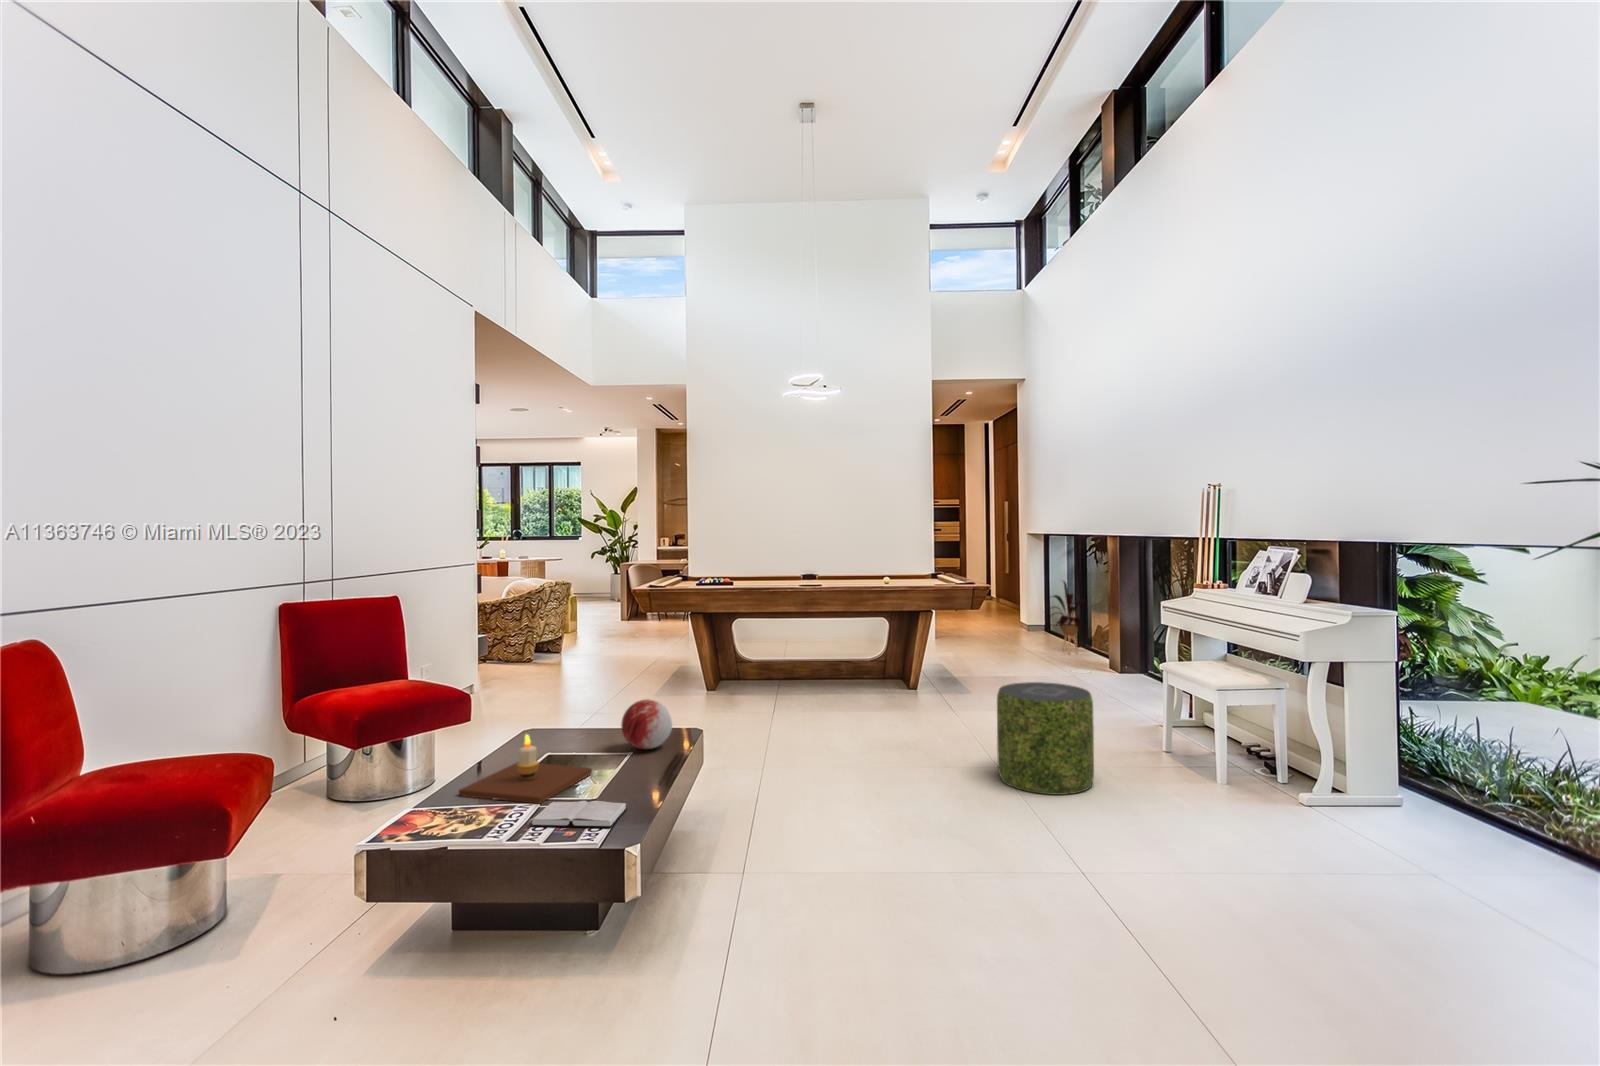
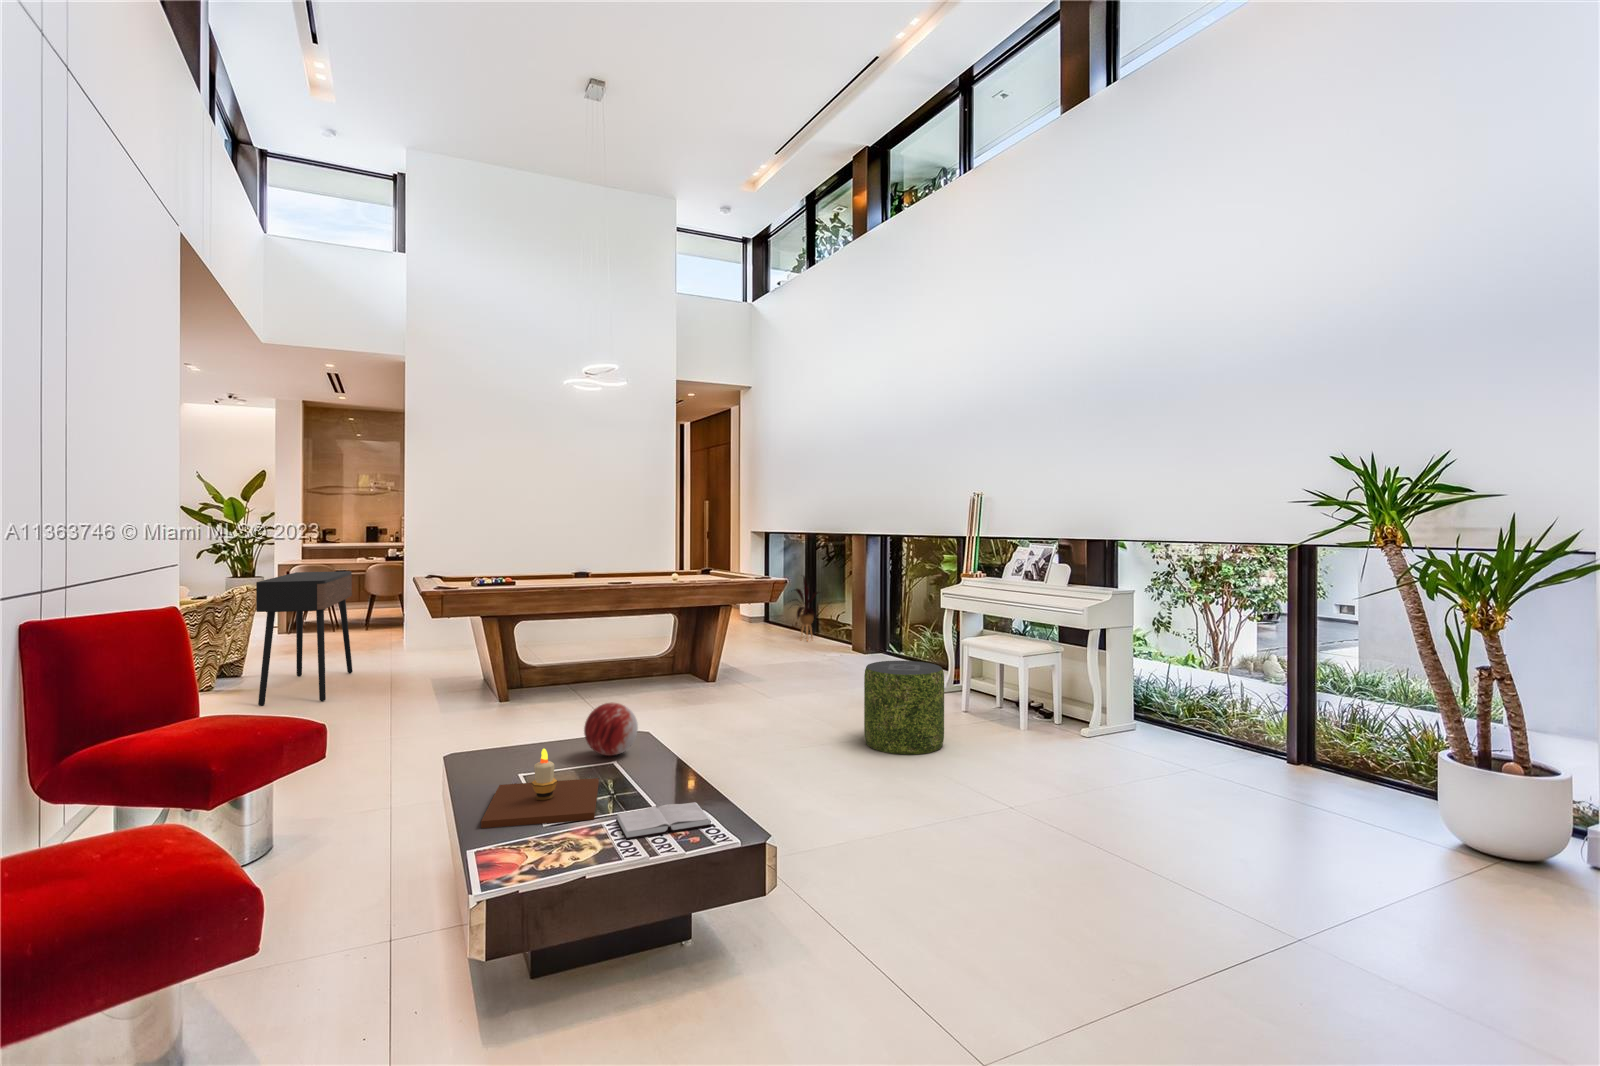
console table: none [544,571,635,678] -> present [256,571,353,706]

